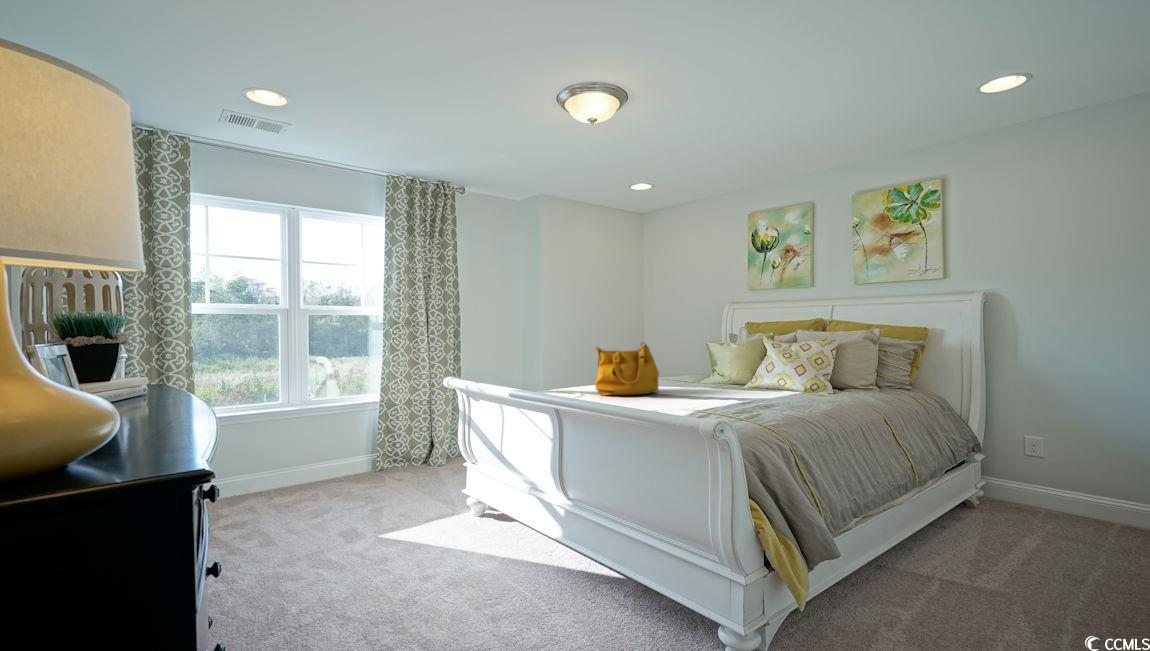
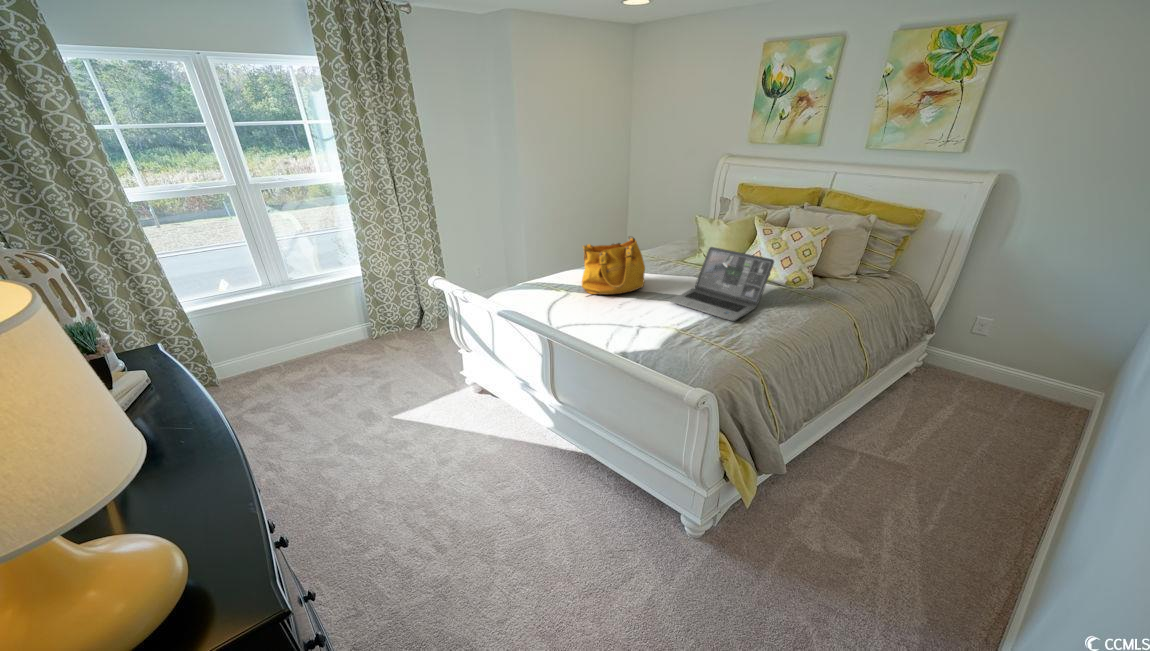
laptop: none [686,351,787,407] -> present [670,247,774,321]

